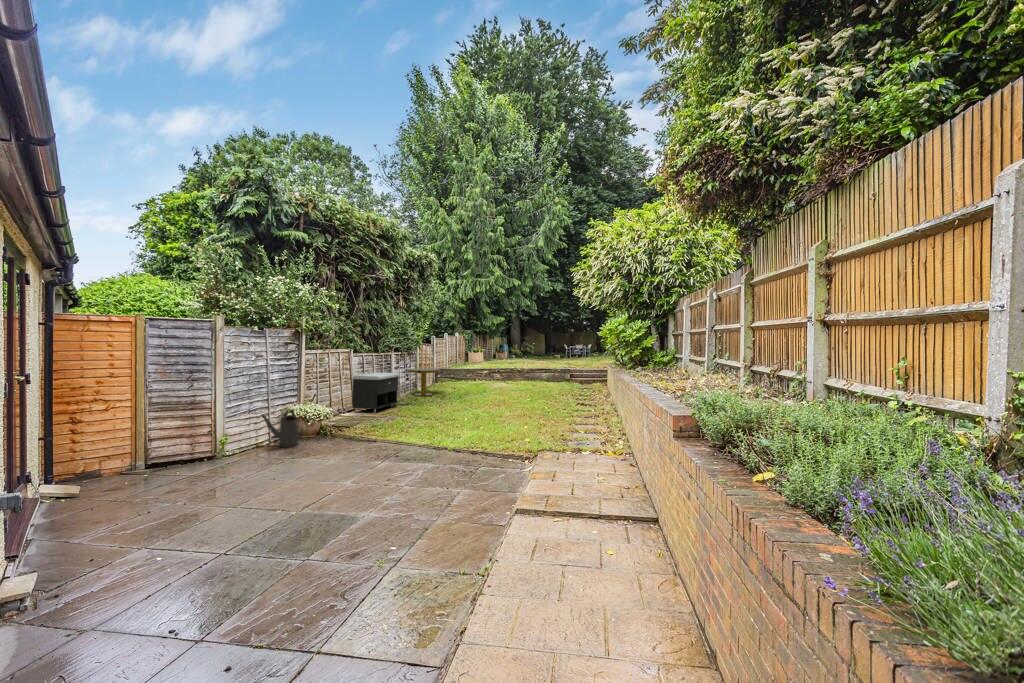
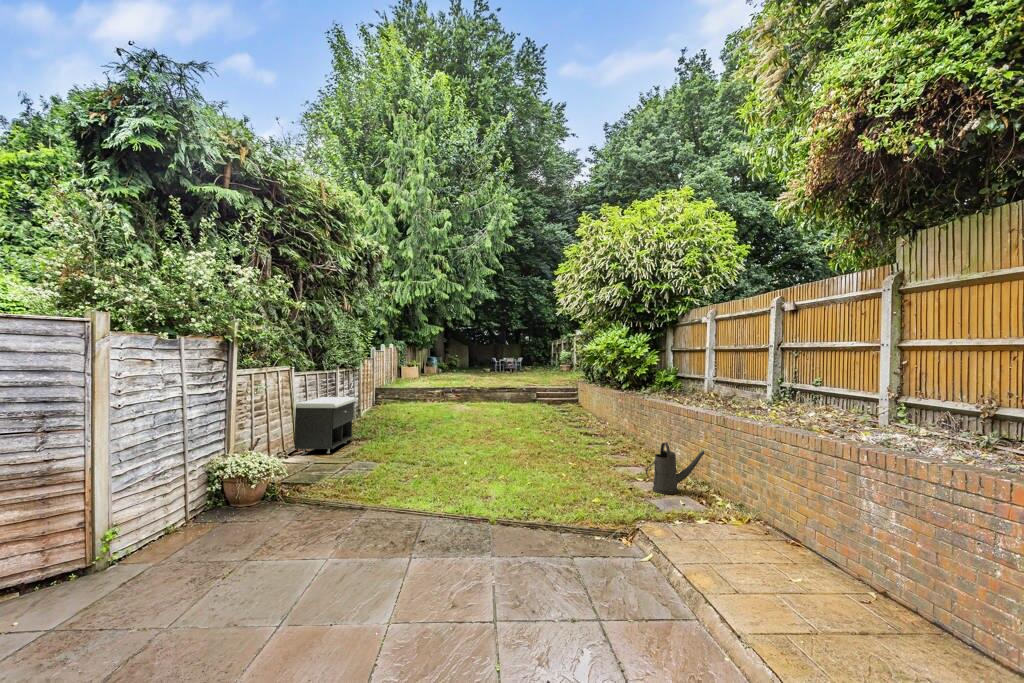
side table: present [407,369,440,396] -> none [353,389,396,425]
watering can: present [262,409,303,448] -> present [646,442,705,494]

